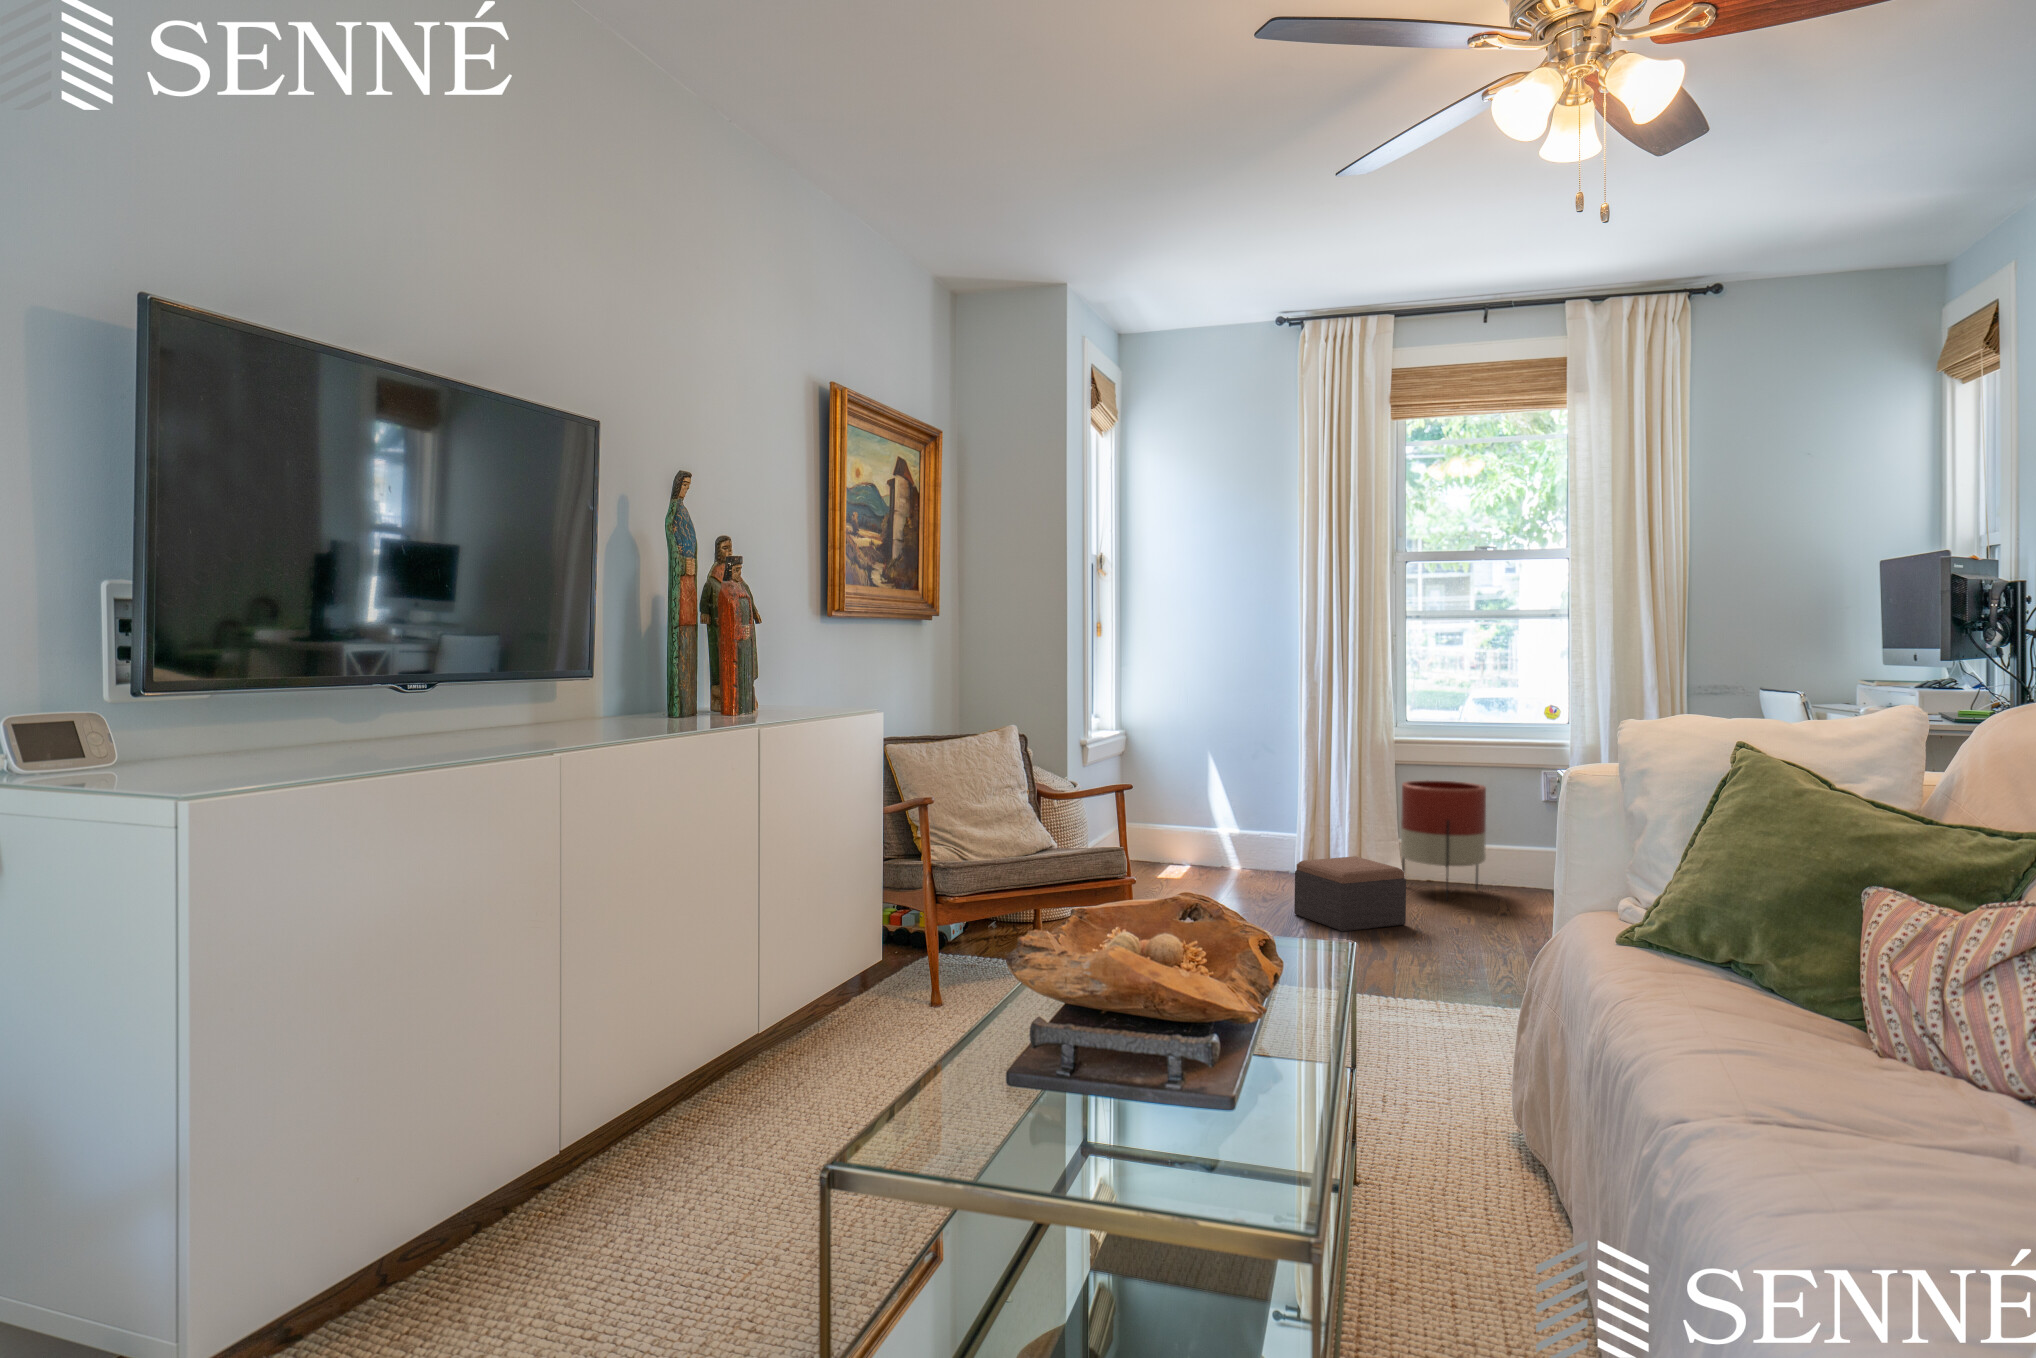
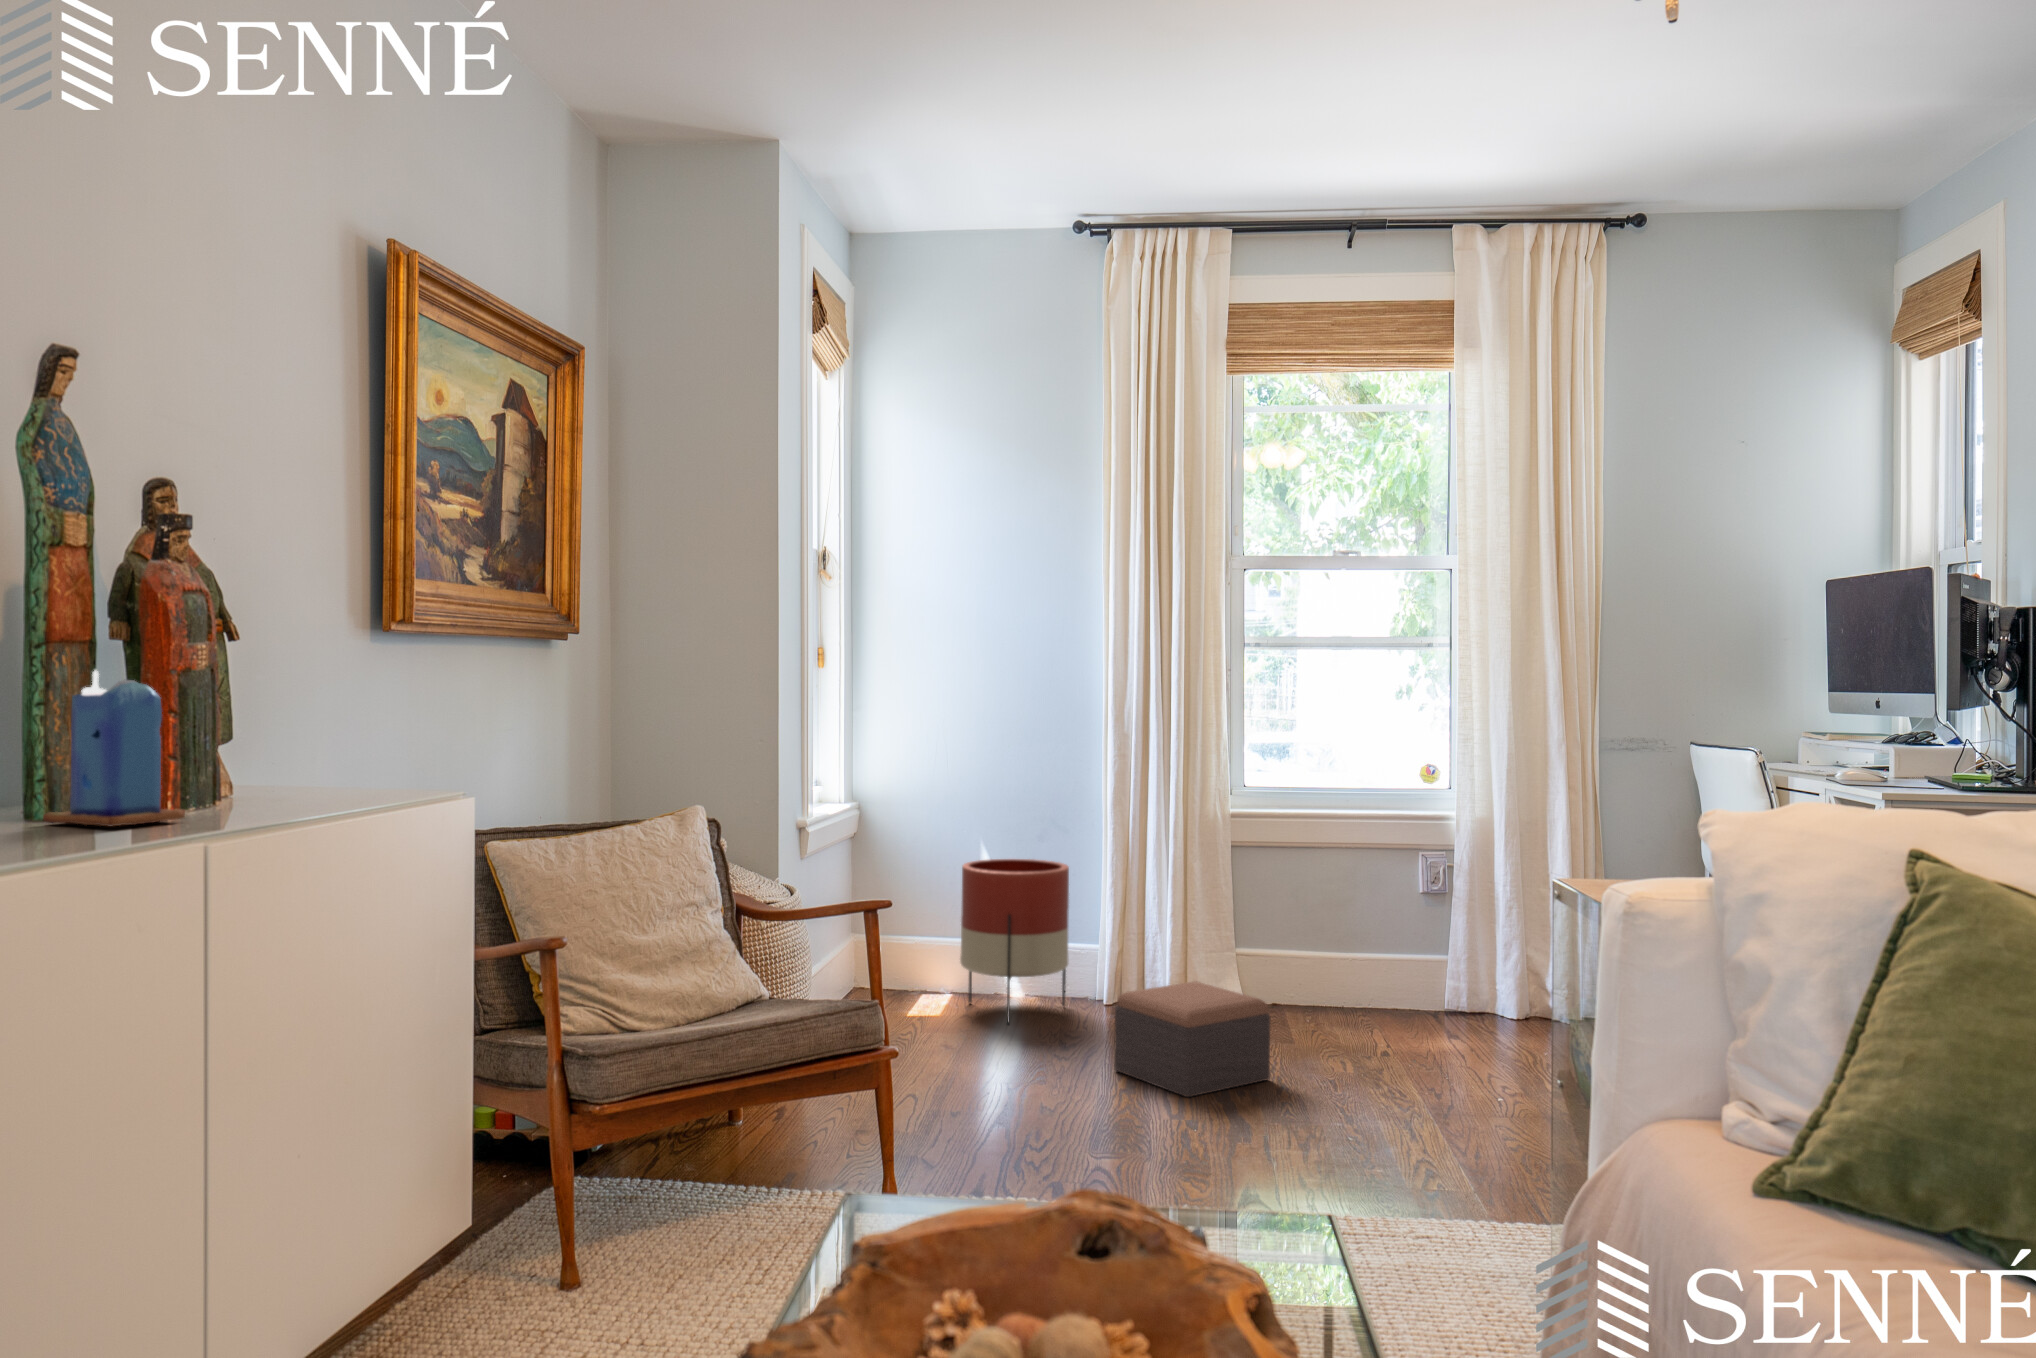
candle: none [681,639,745,719] -> present [43,670,185,826]
planter: present [1401,780,1486,900] -> present [960,859,1069,1024]

